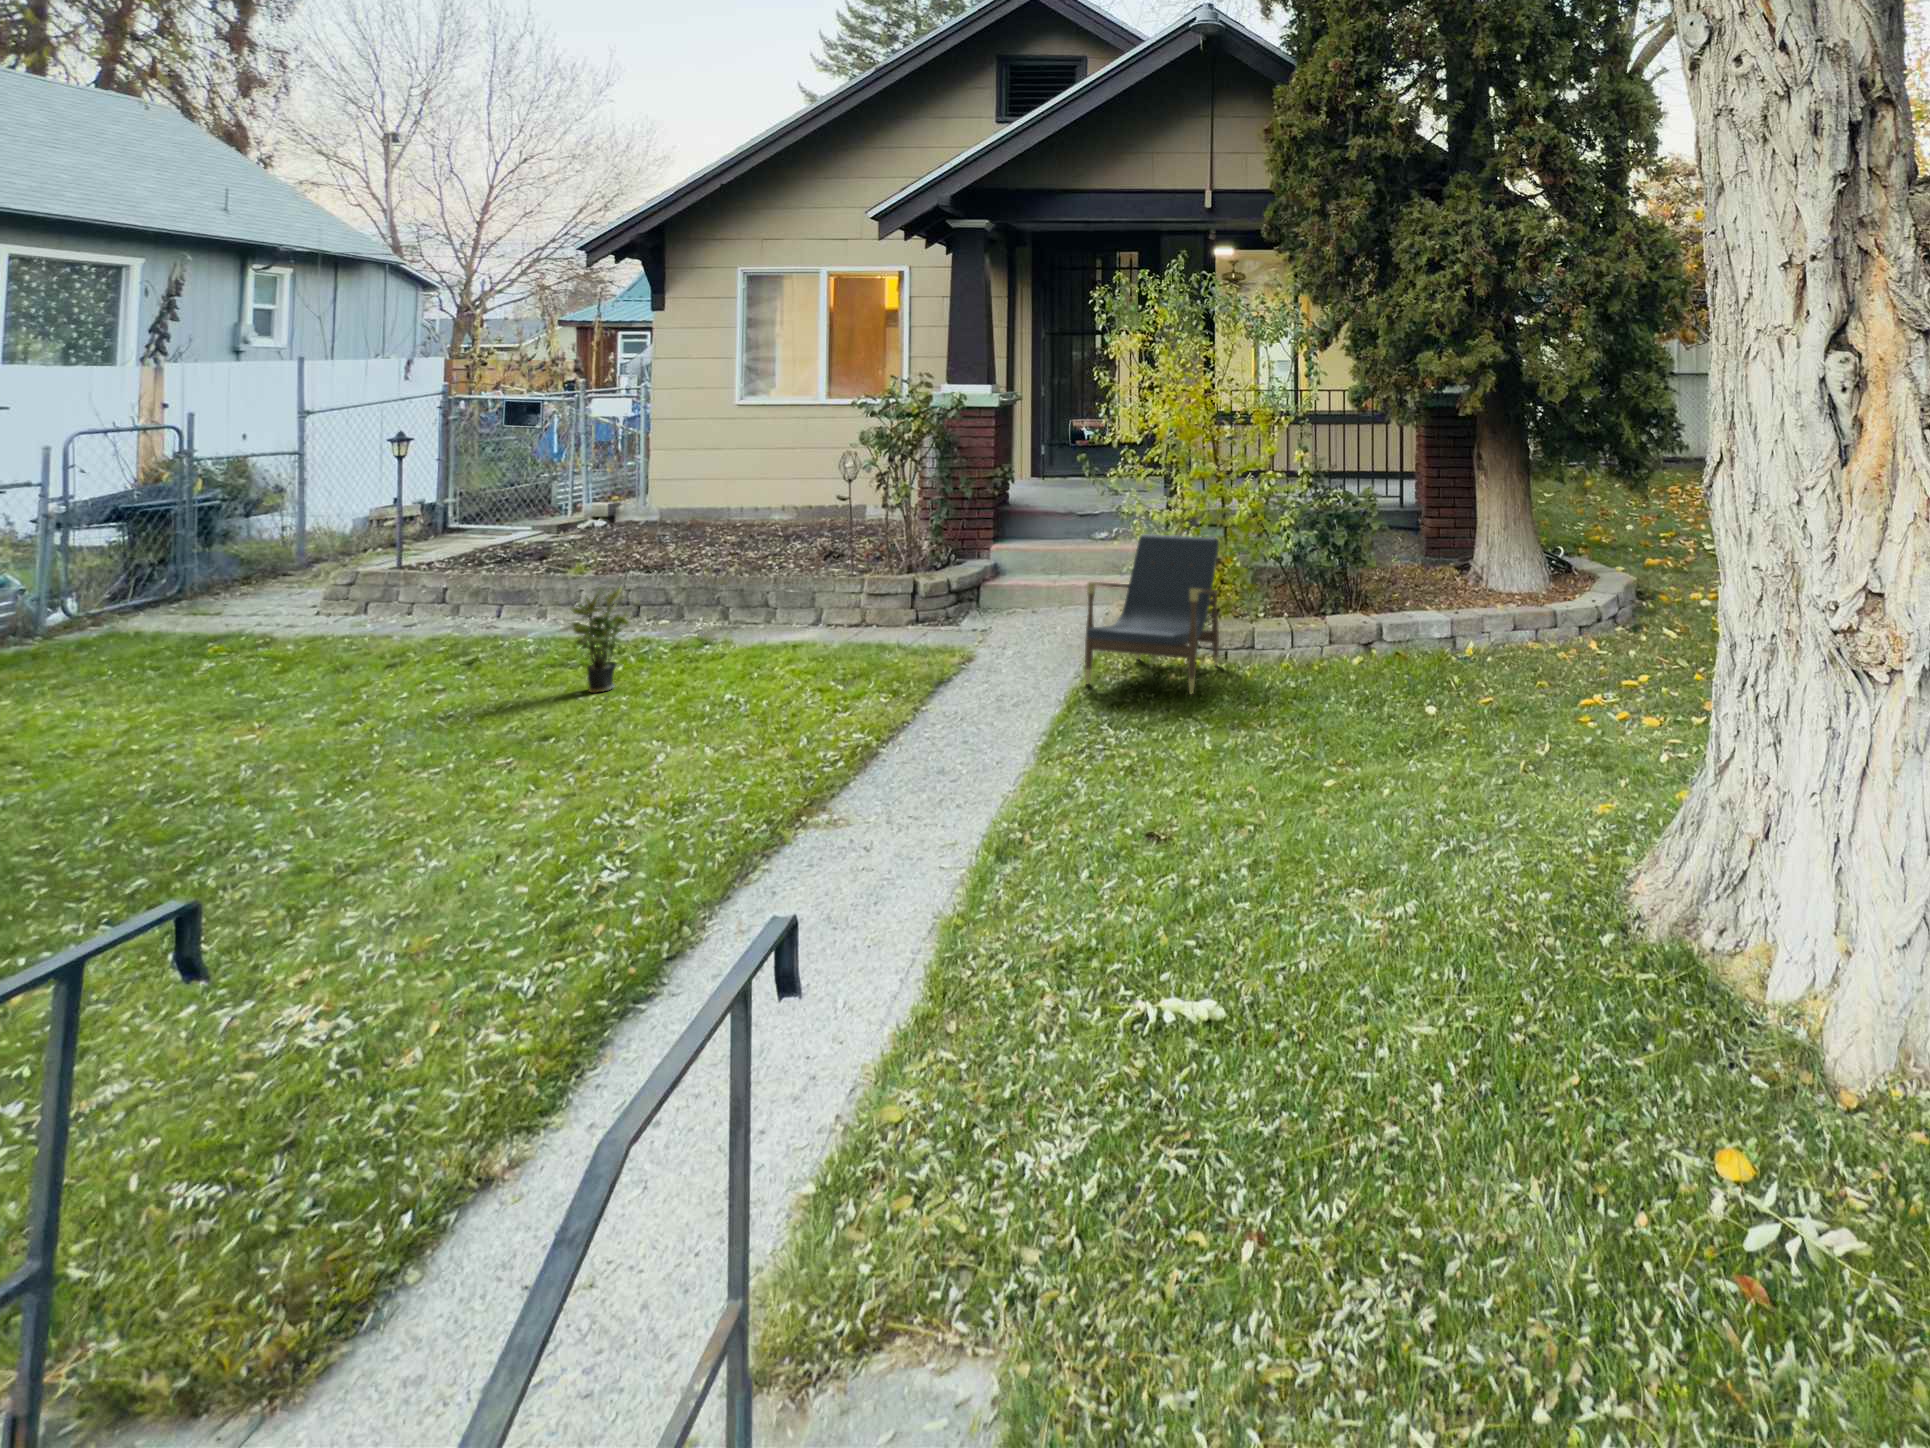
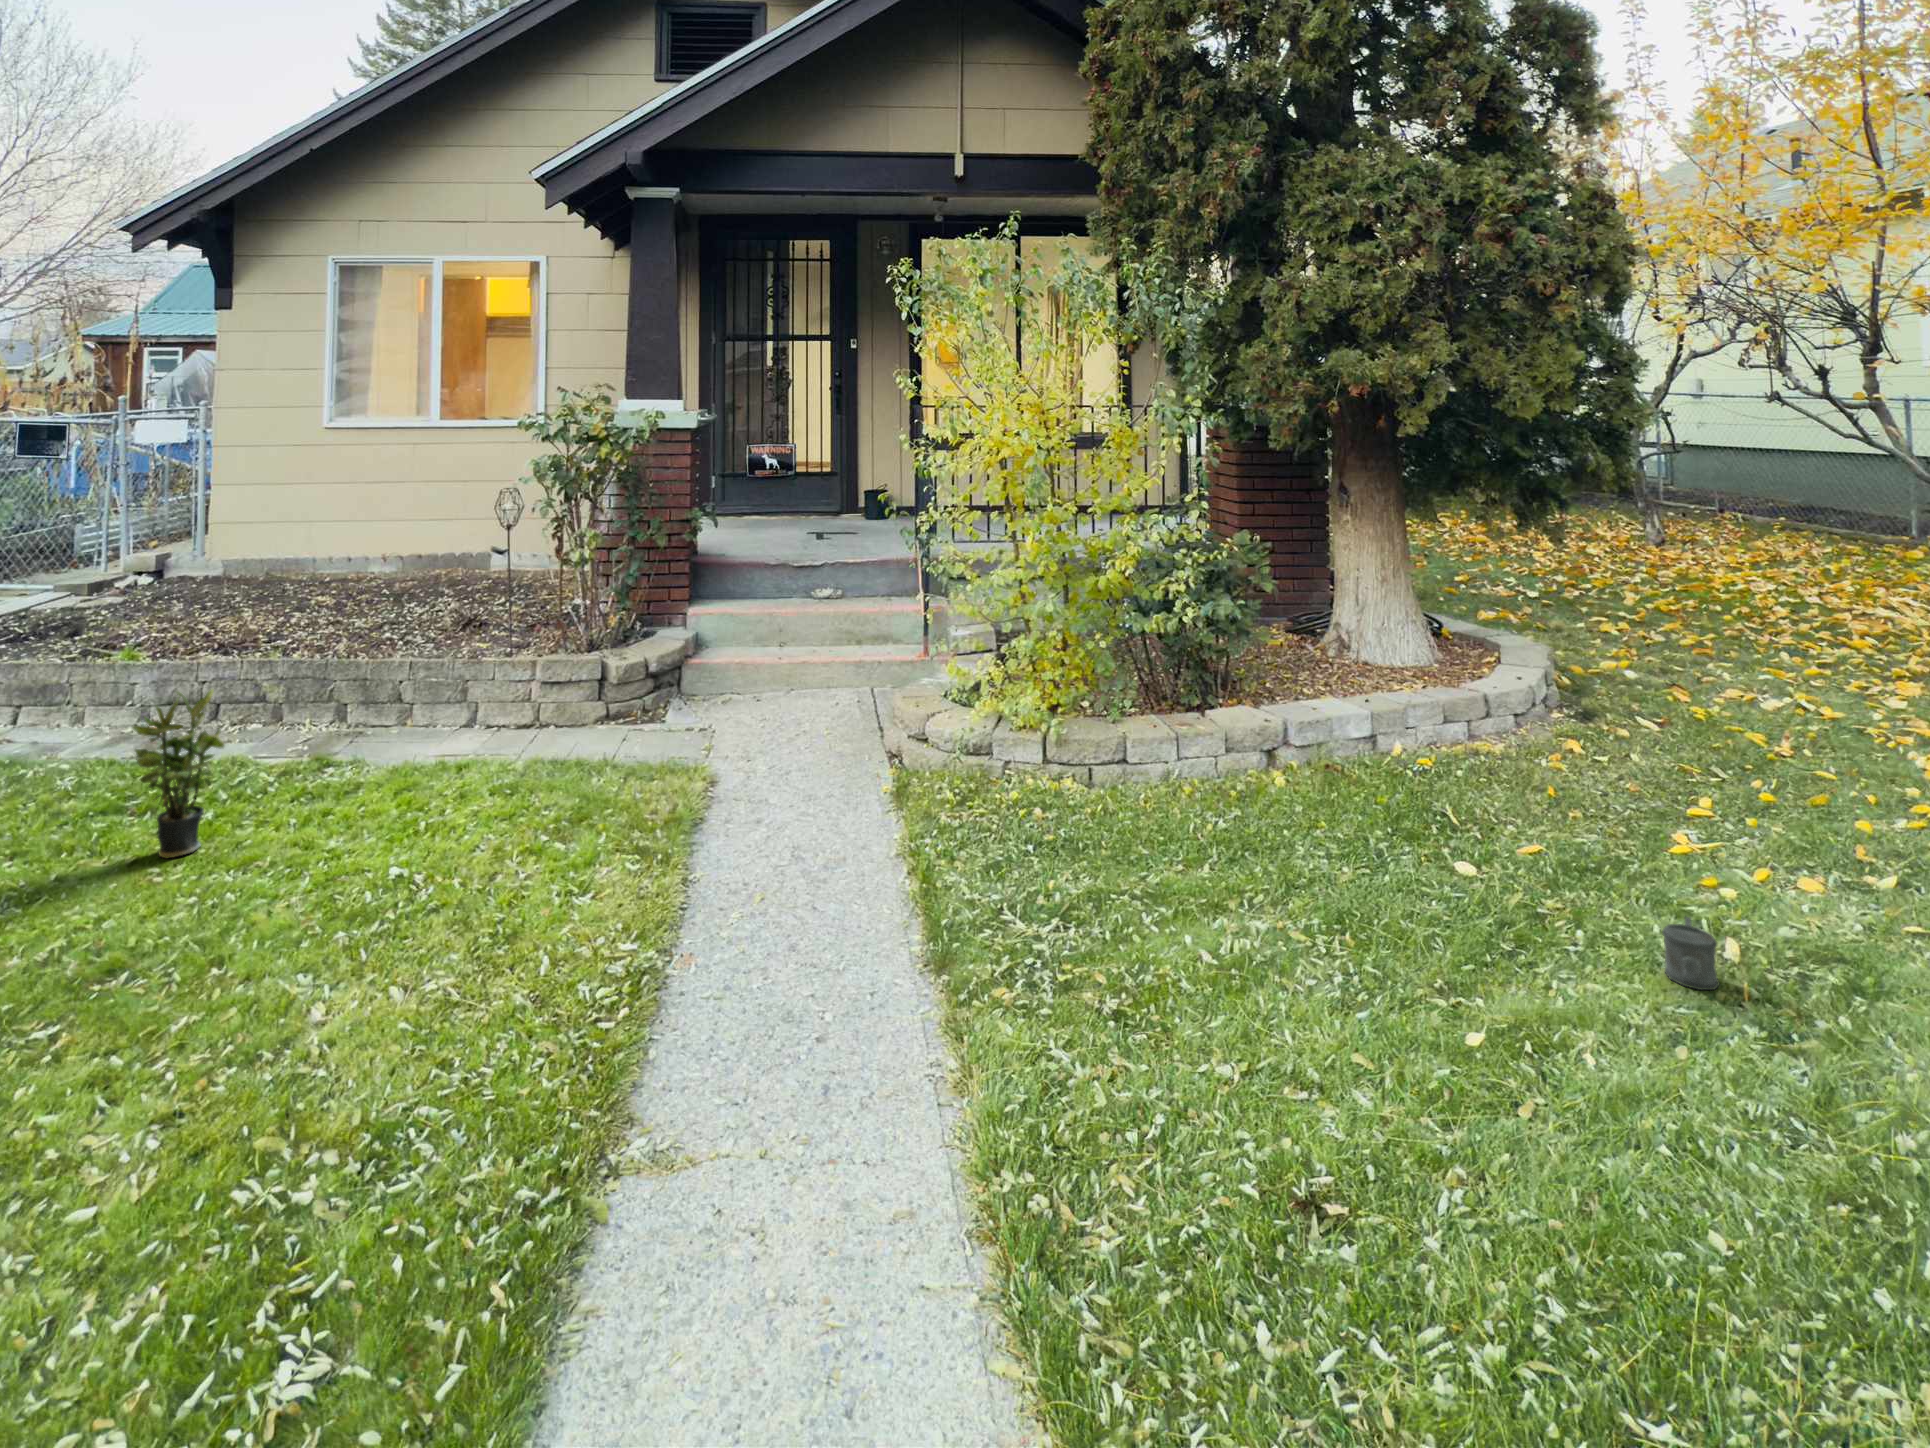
lounge chair: present [1085,534,1220,694] -> none [917,590,1092,829]
watering can: none [1466,740,1506,780] -> present [1662,917,1719,990]

